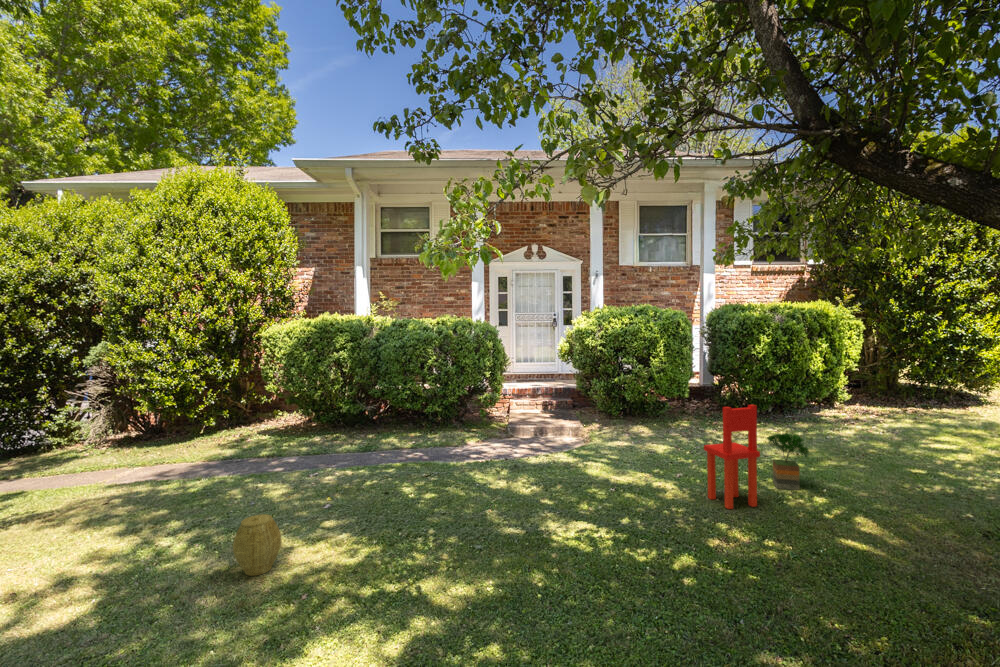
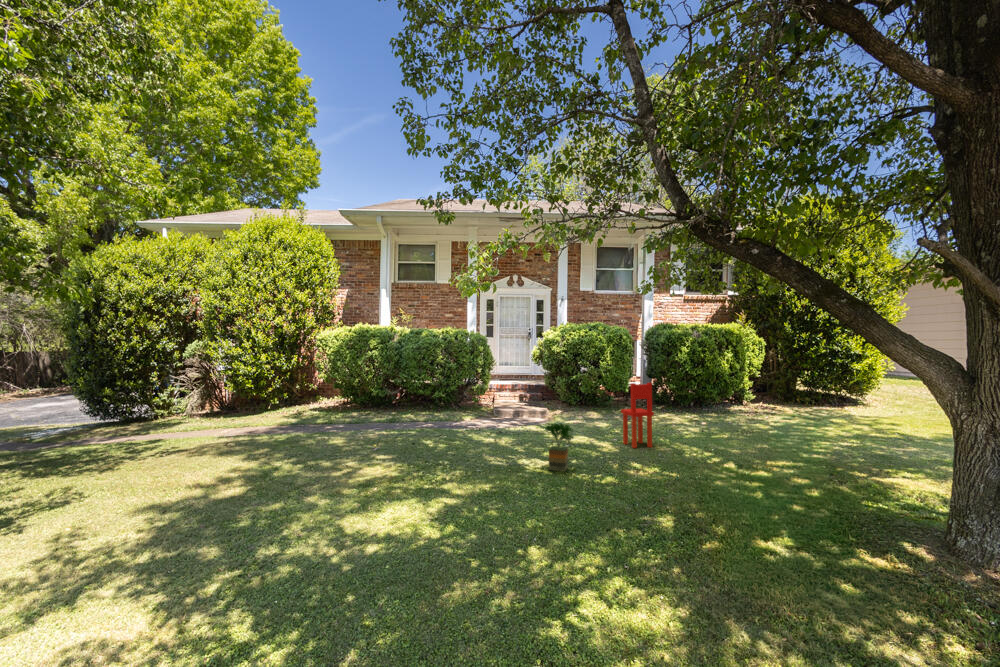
potted tree: present [767,433,809,490] -> present [546,423,574,471]
woven basket: present [233,514,281,576] -> none [332,437,359,471]

